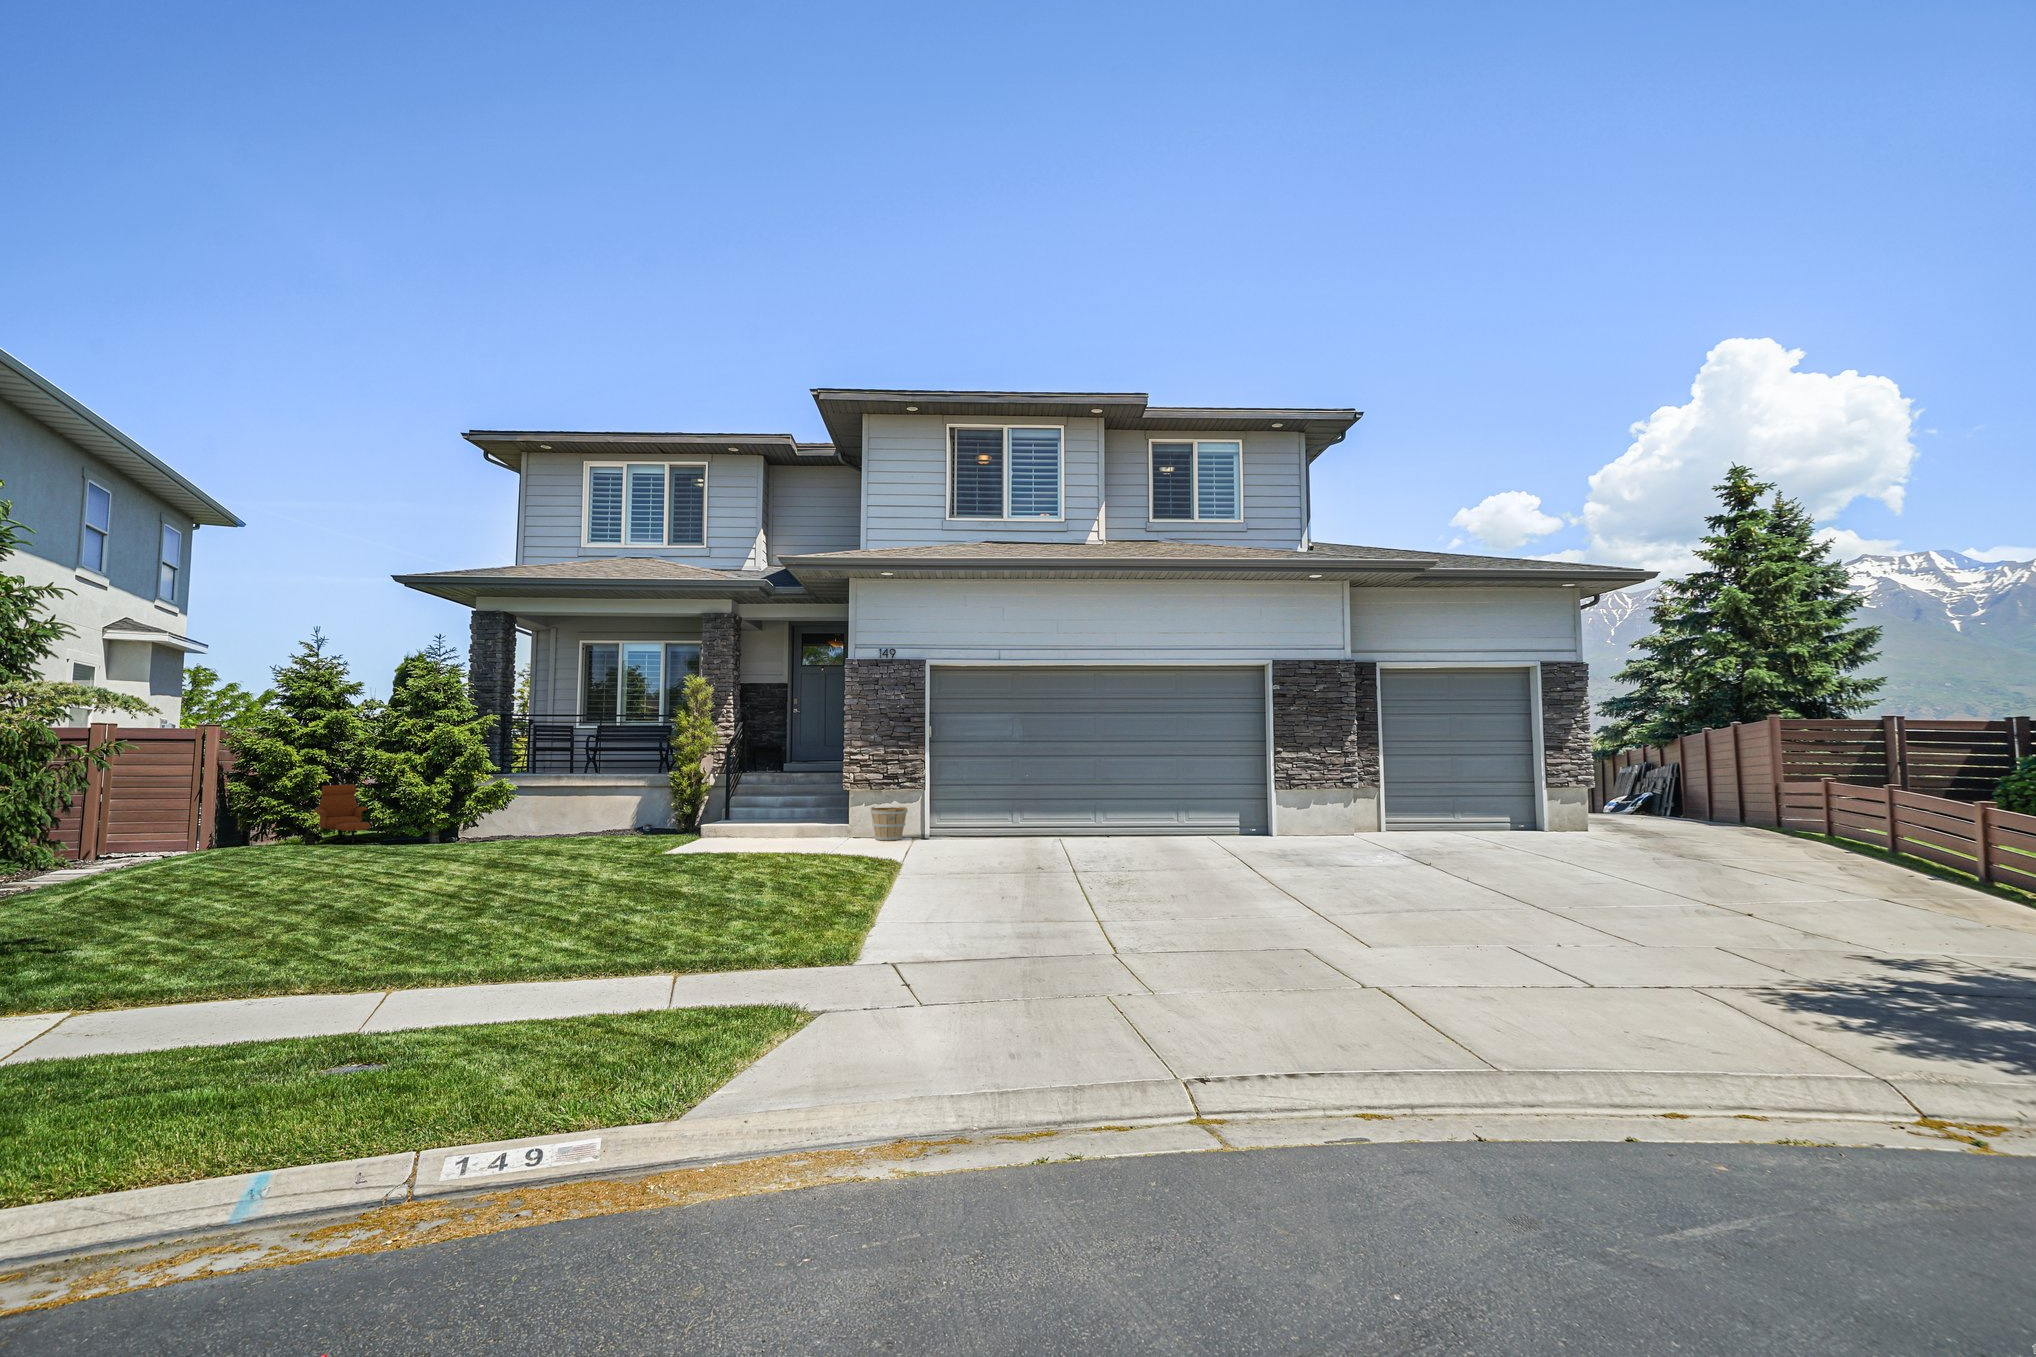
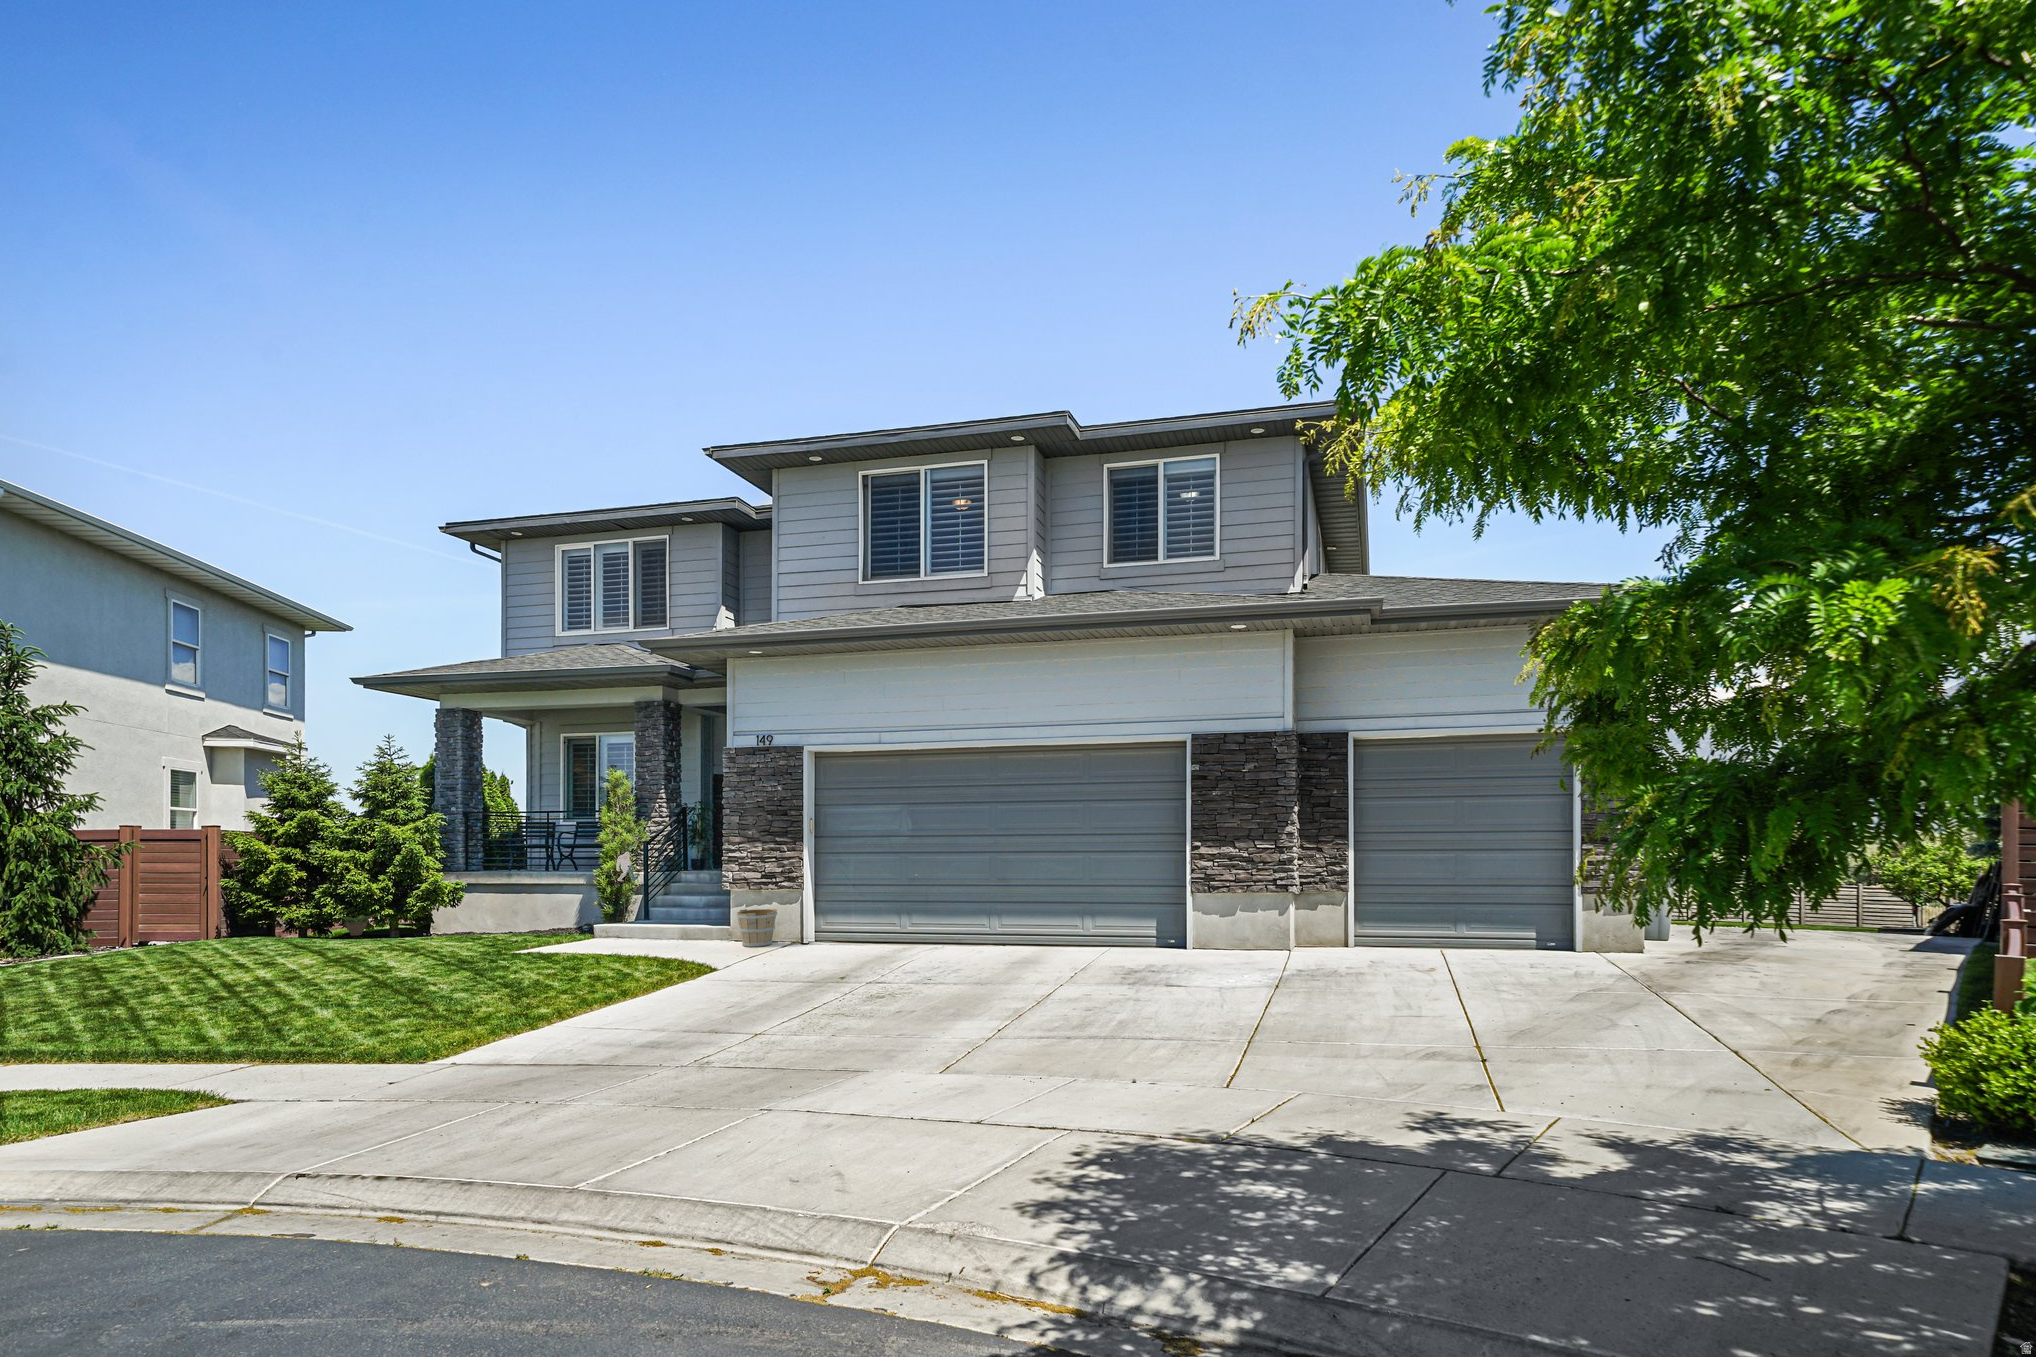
lounge chair: present [313,785,370,843] -> none [280,881,329,937]
decorative plant: none [397,819,440,841] -> present [340,915,374,936]

